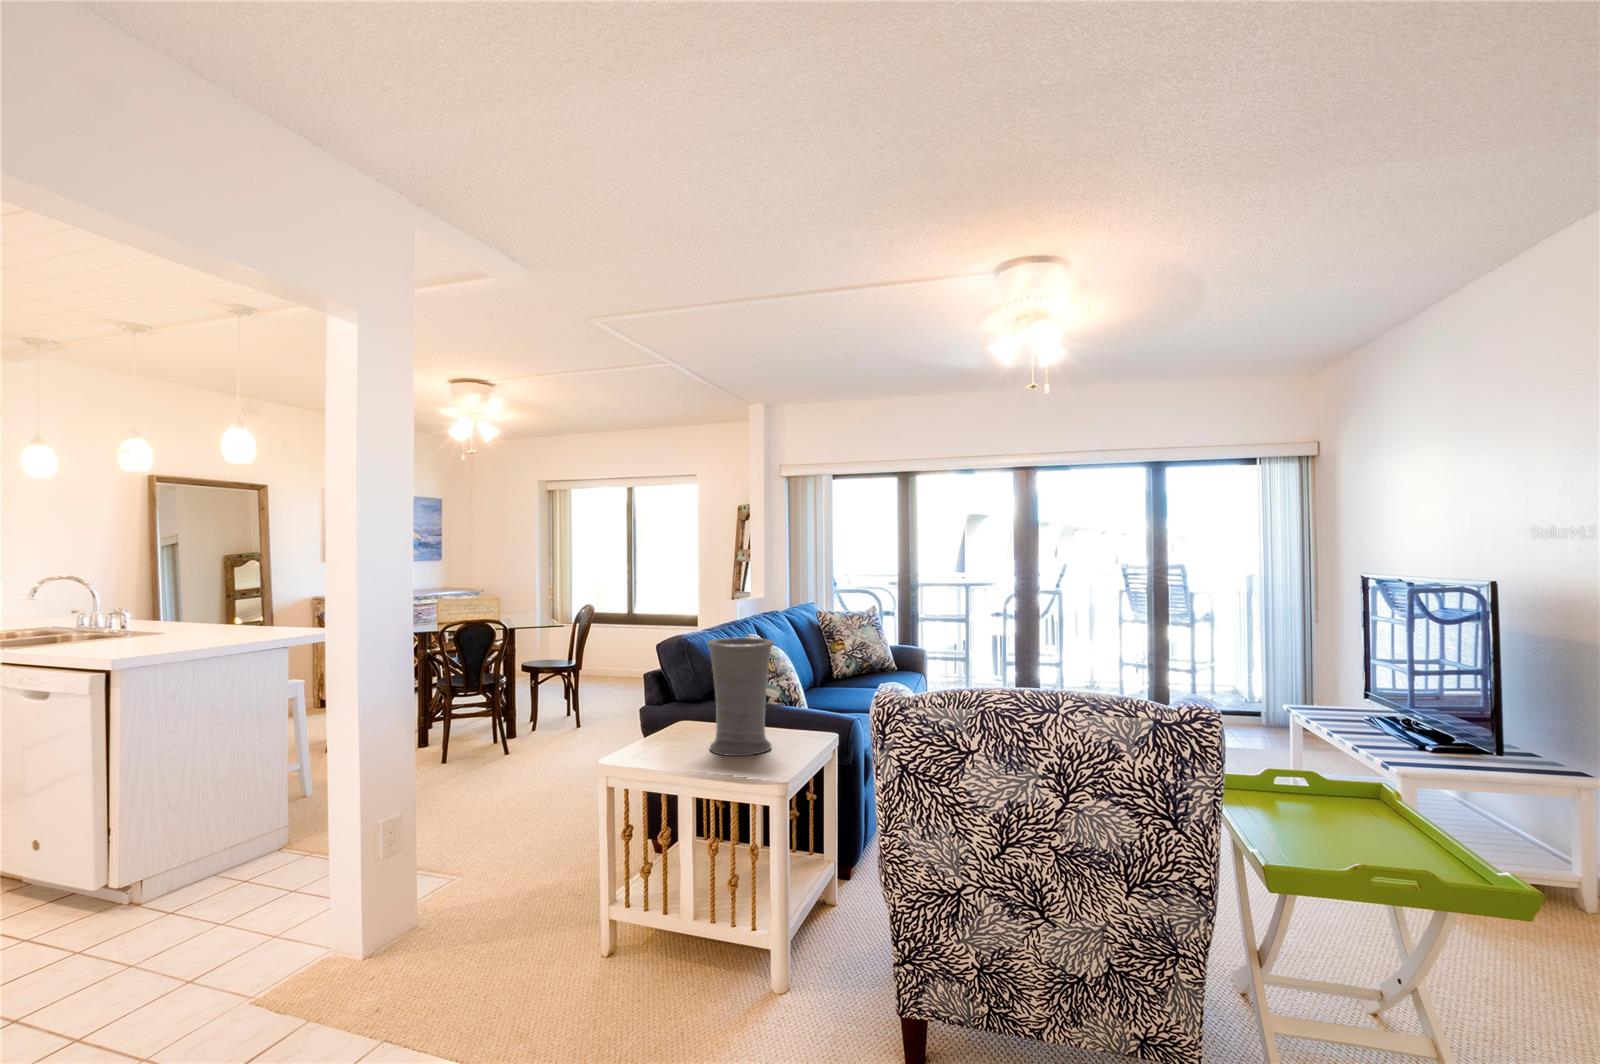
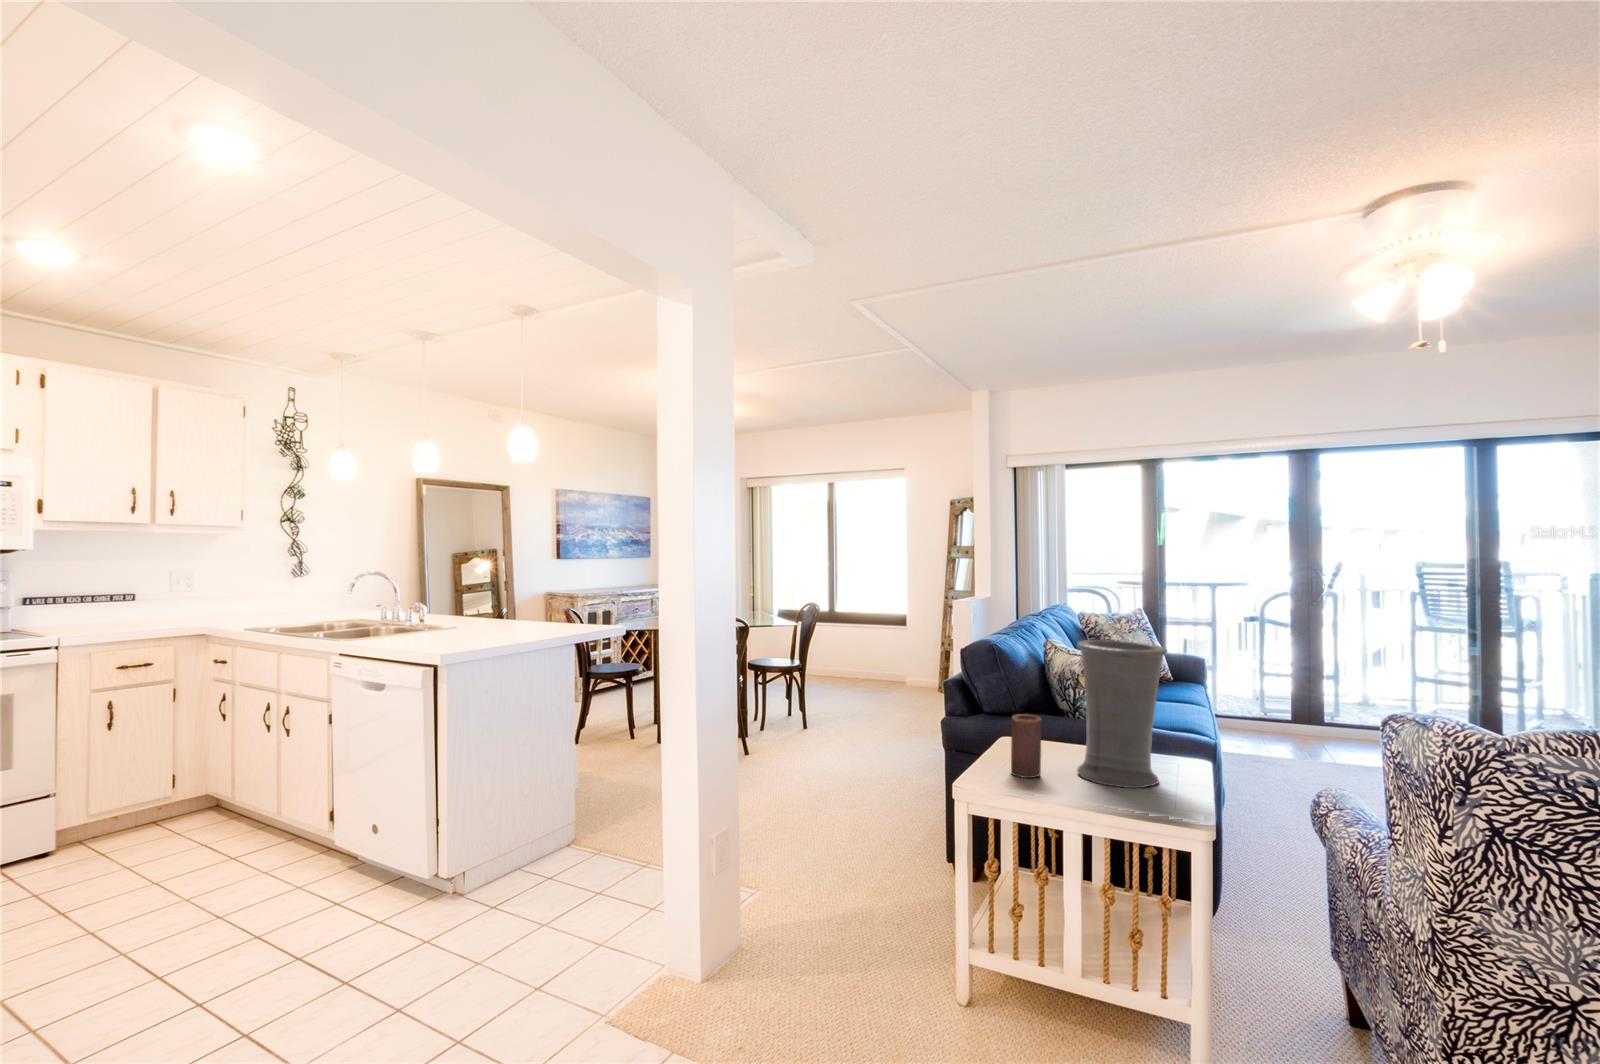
candle: none [652,702,677,754] -> present [1011,714,1041,778]

